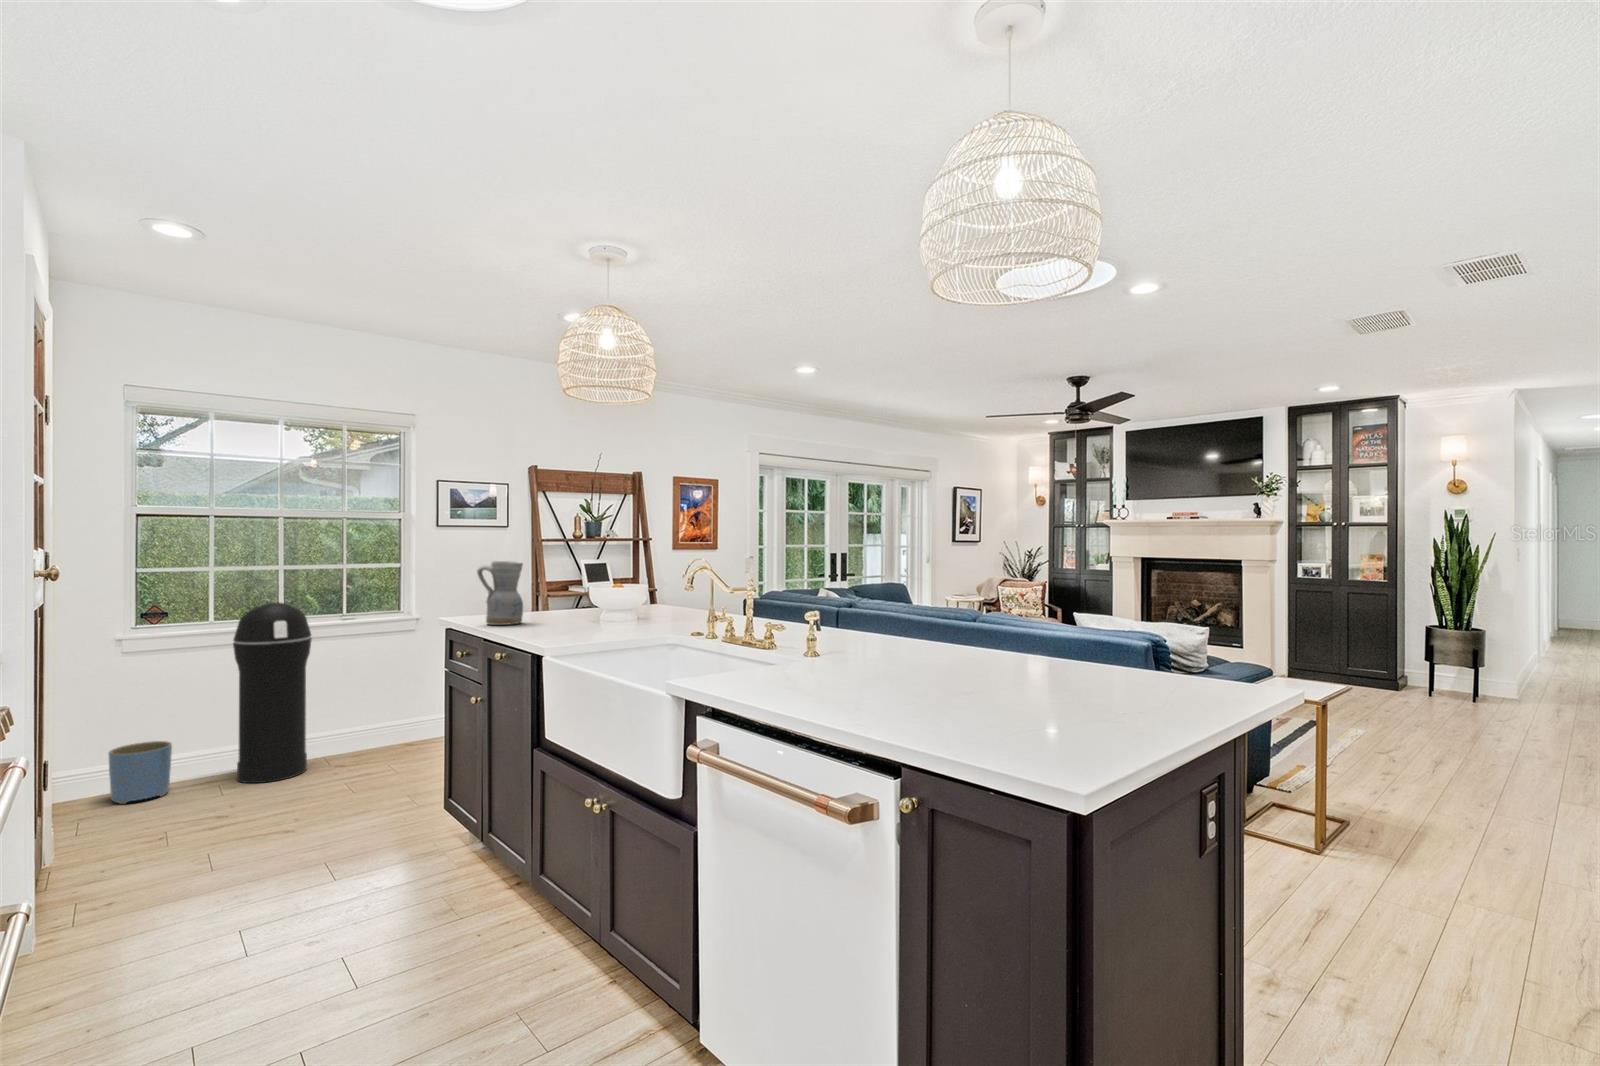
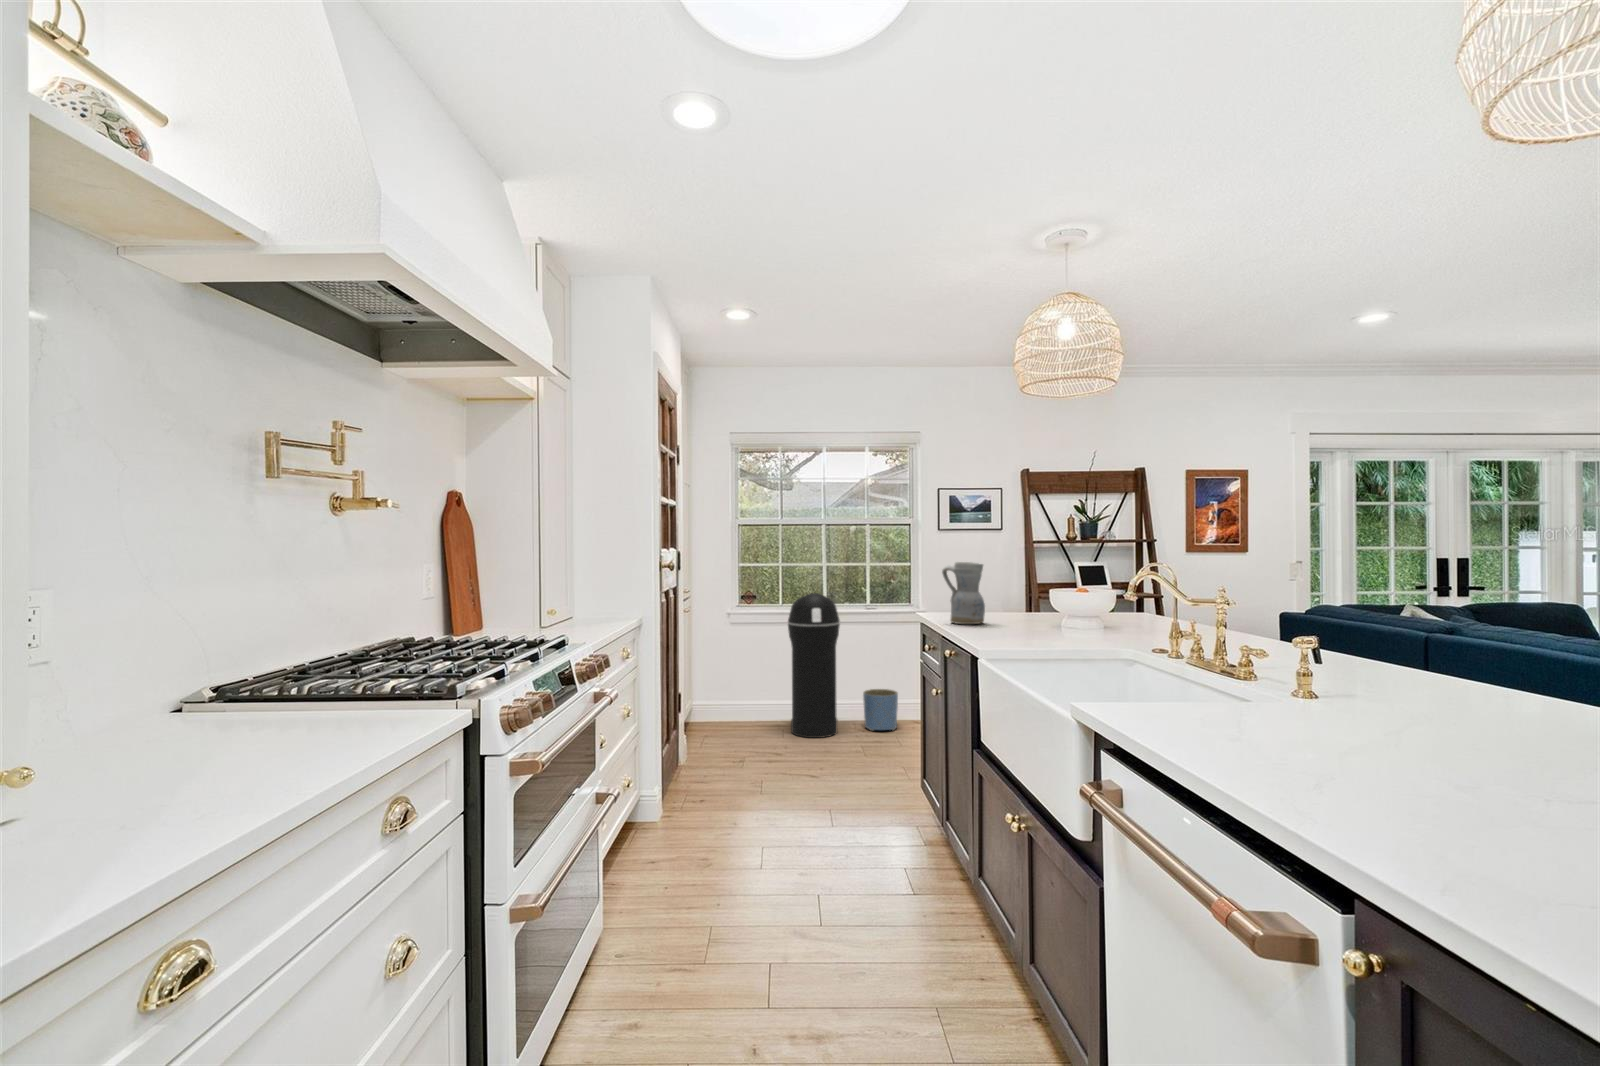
planter: present [109,741,172,804] -> present [863,689,898,731]

